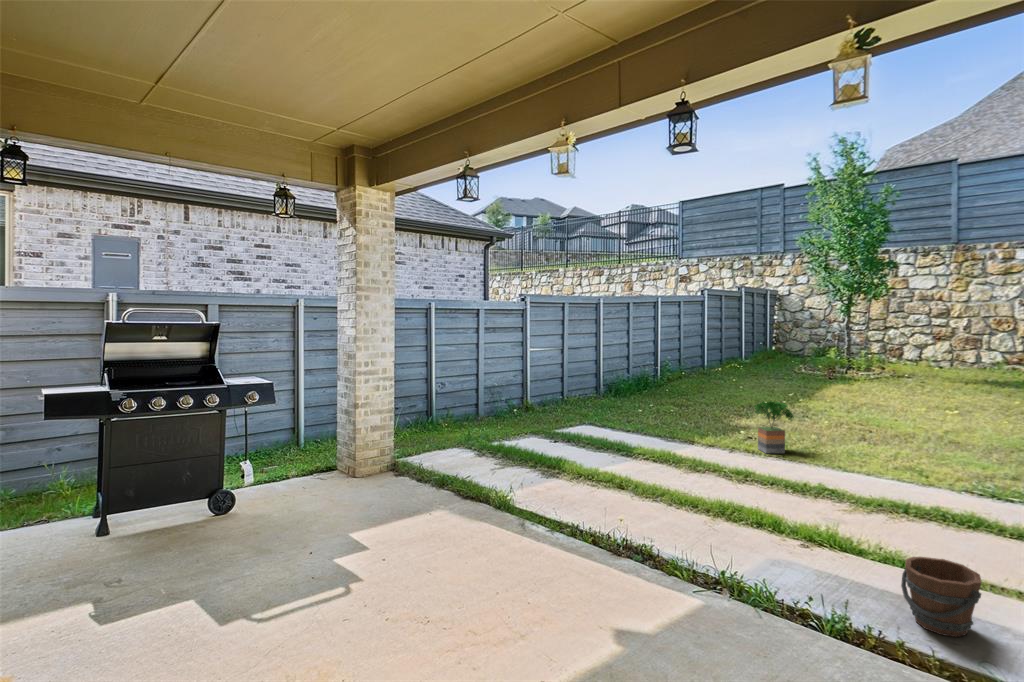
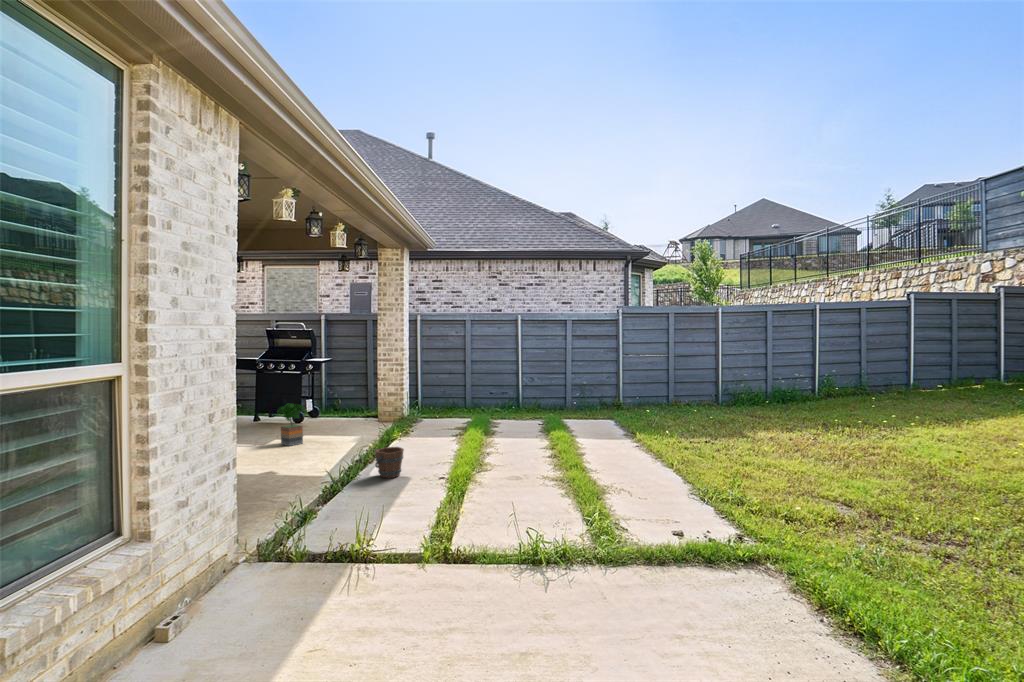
potted tree: present [755,401,794,454] -> present [278,404,307,446]

